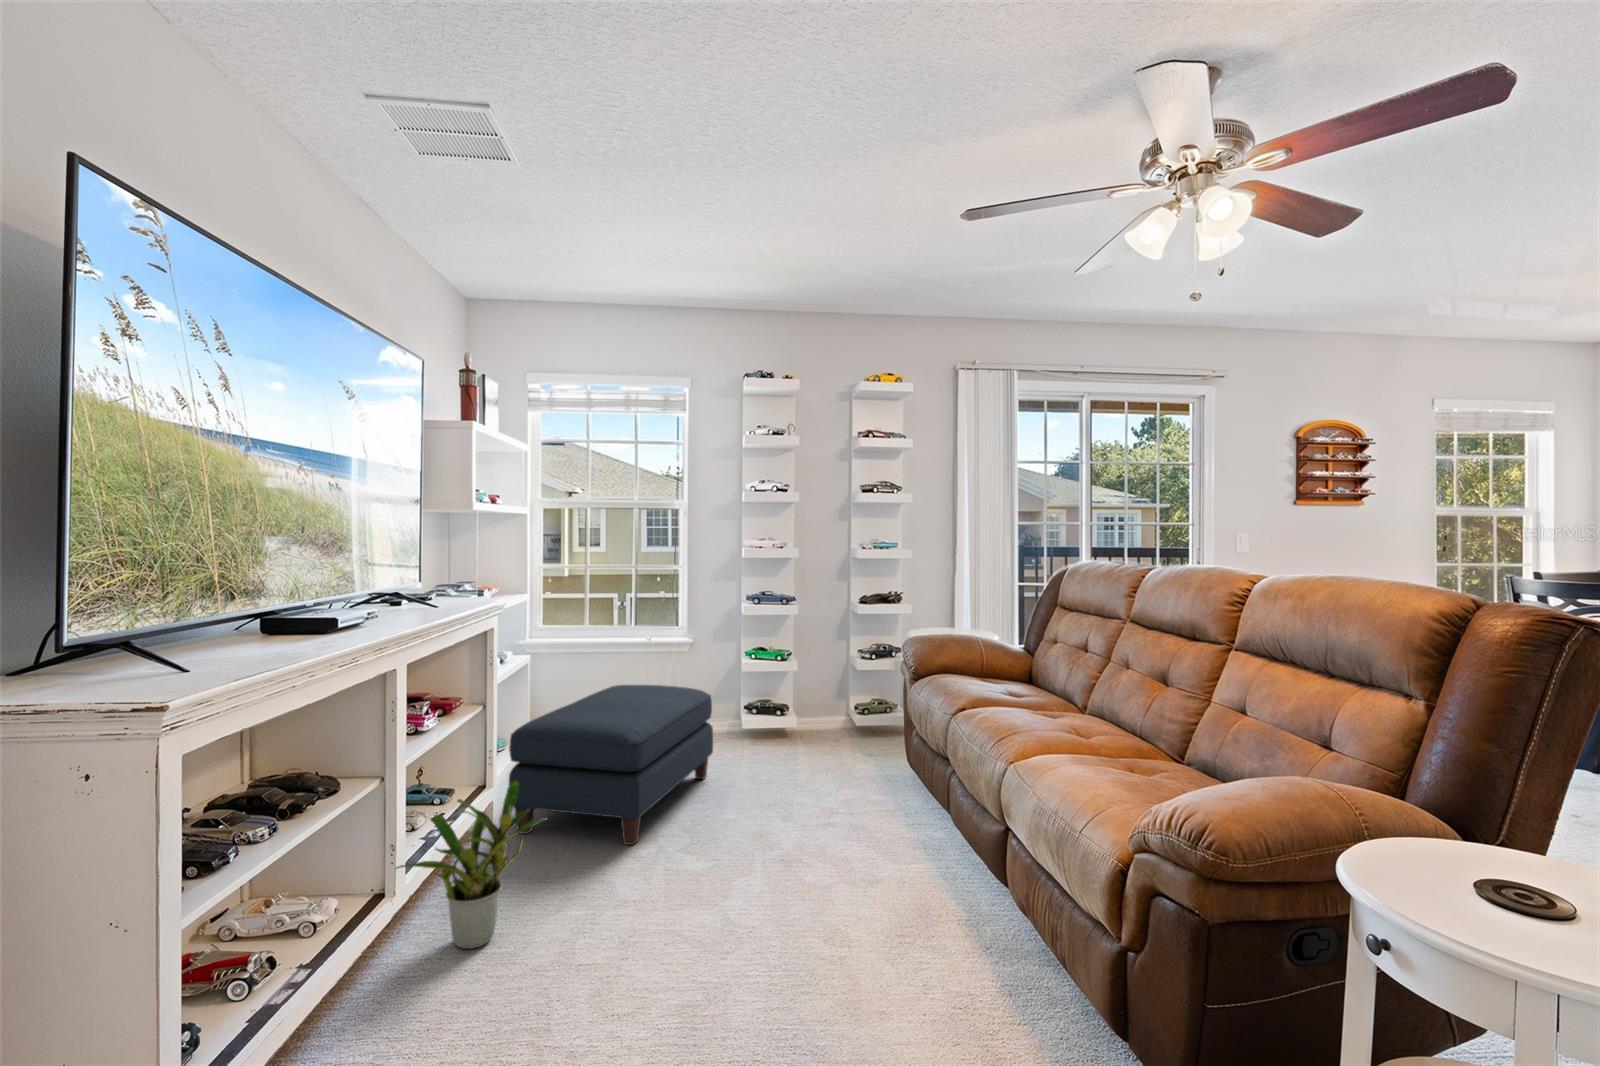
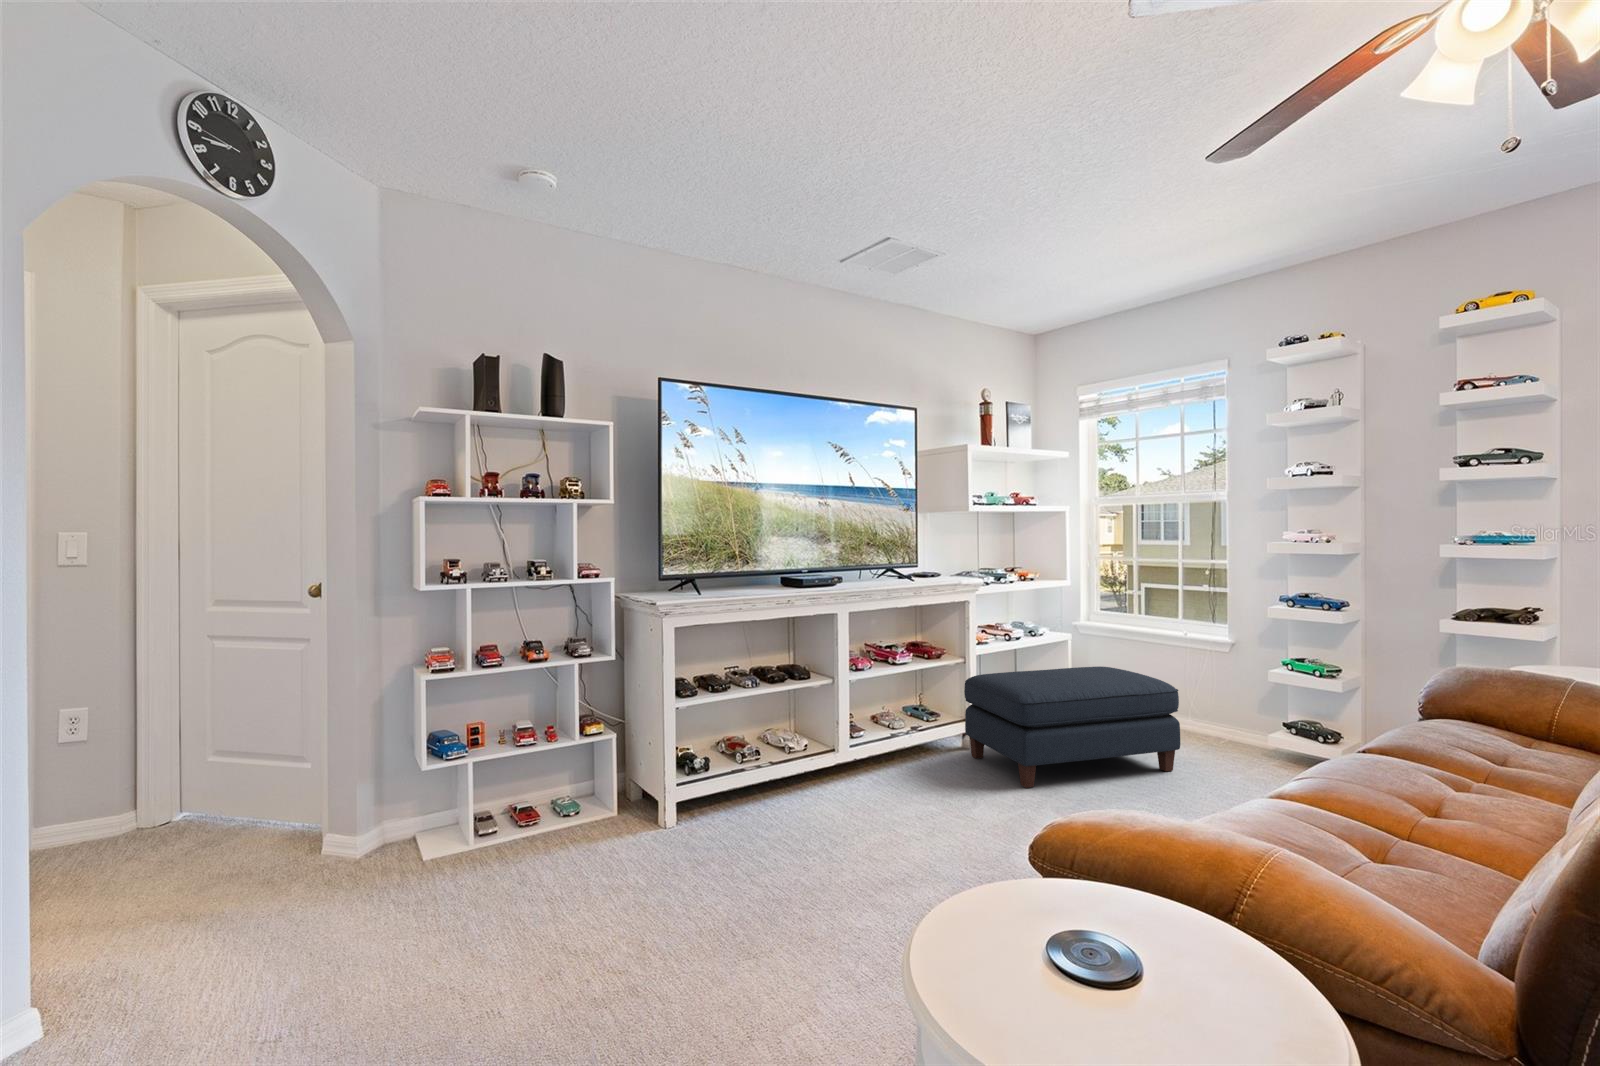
potted plant: present [396,780,548,949] -> none [814,700,916,796]

